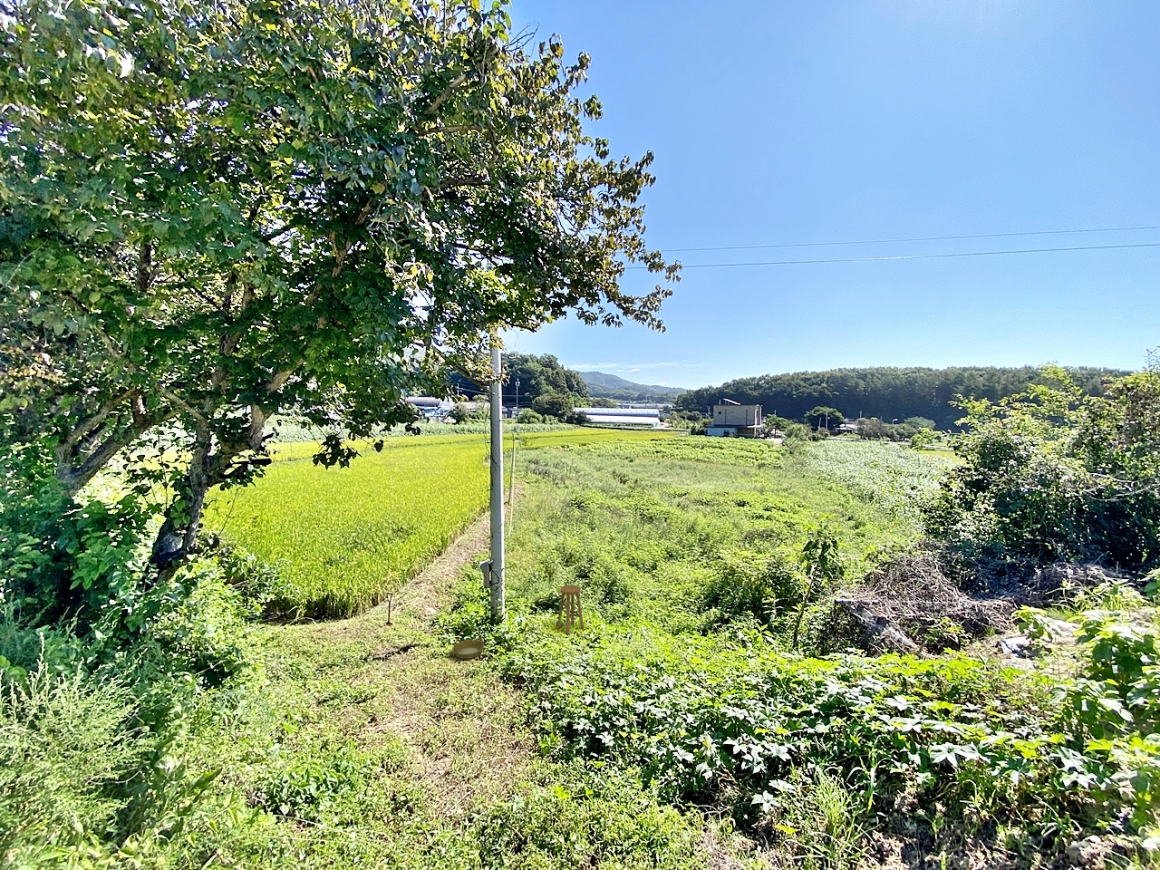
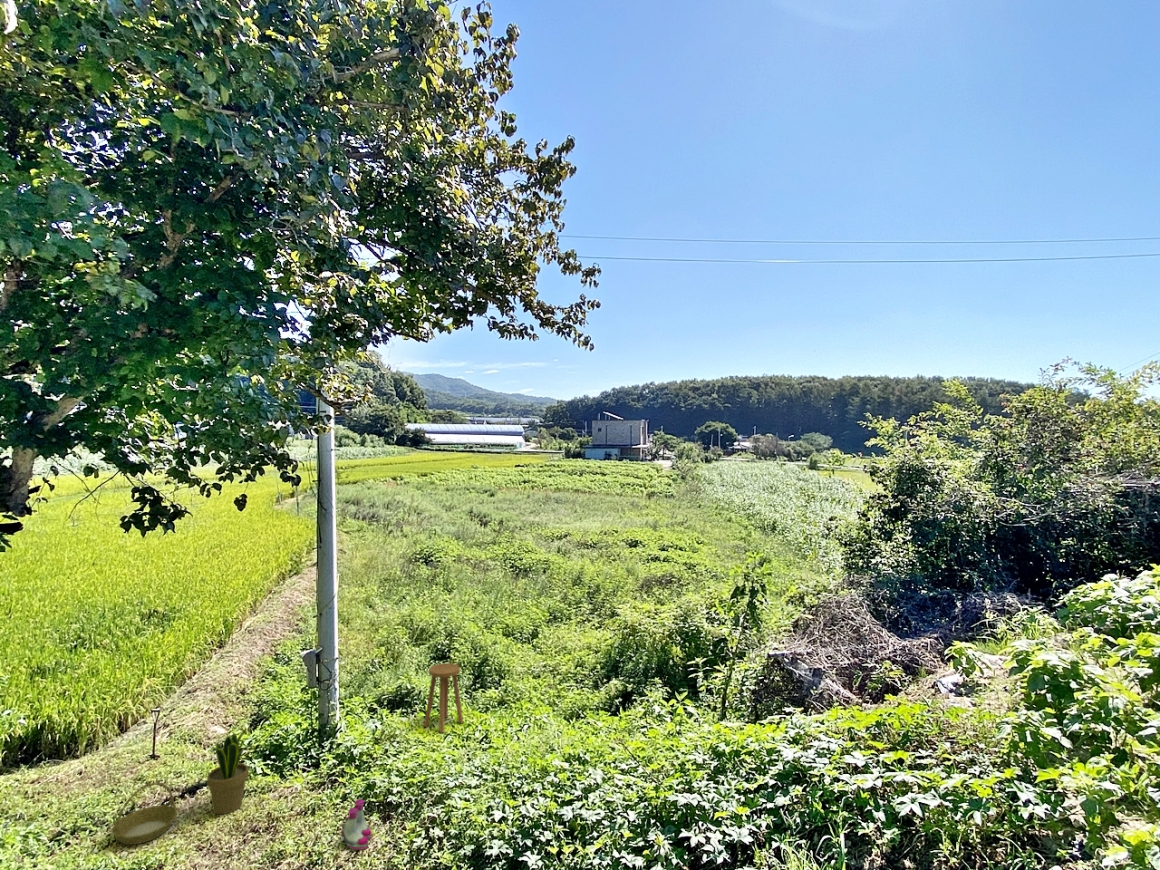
potted plant: none [412,618,439,671] -> present [207,732,253,814]
basket: present [452,626,484,659] -> present [112,783,177,845]
boots: none [486,674,506,709] -> present [341,799,372,850]

